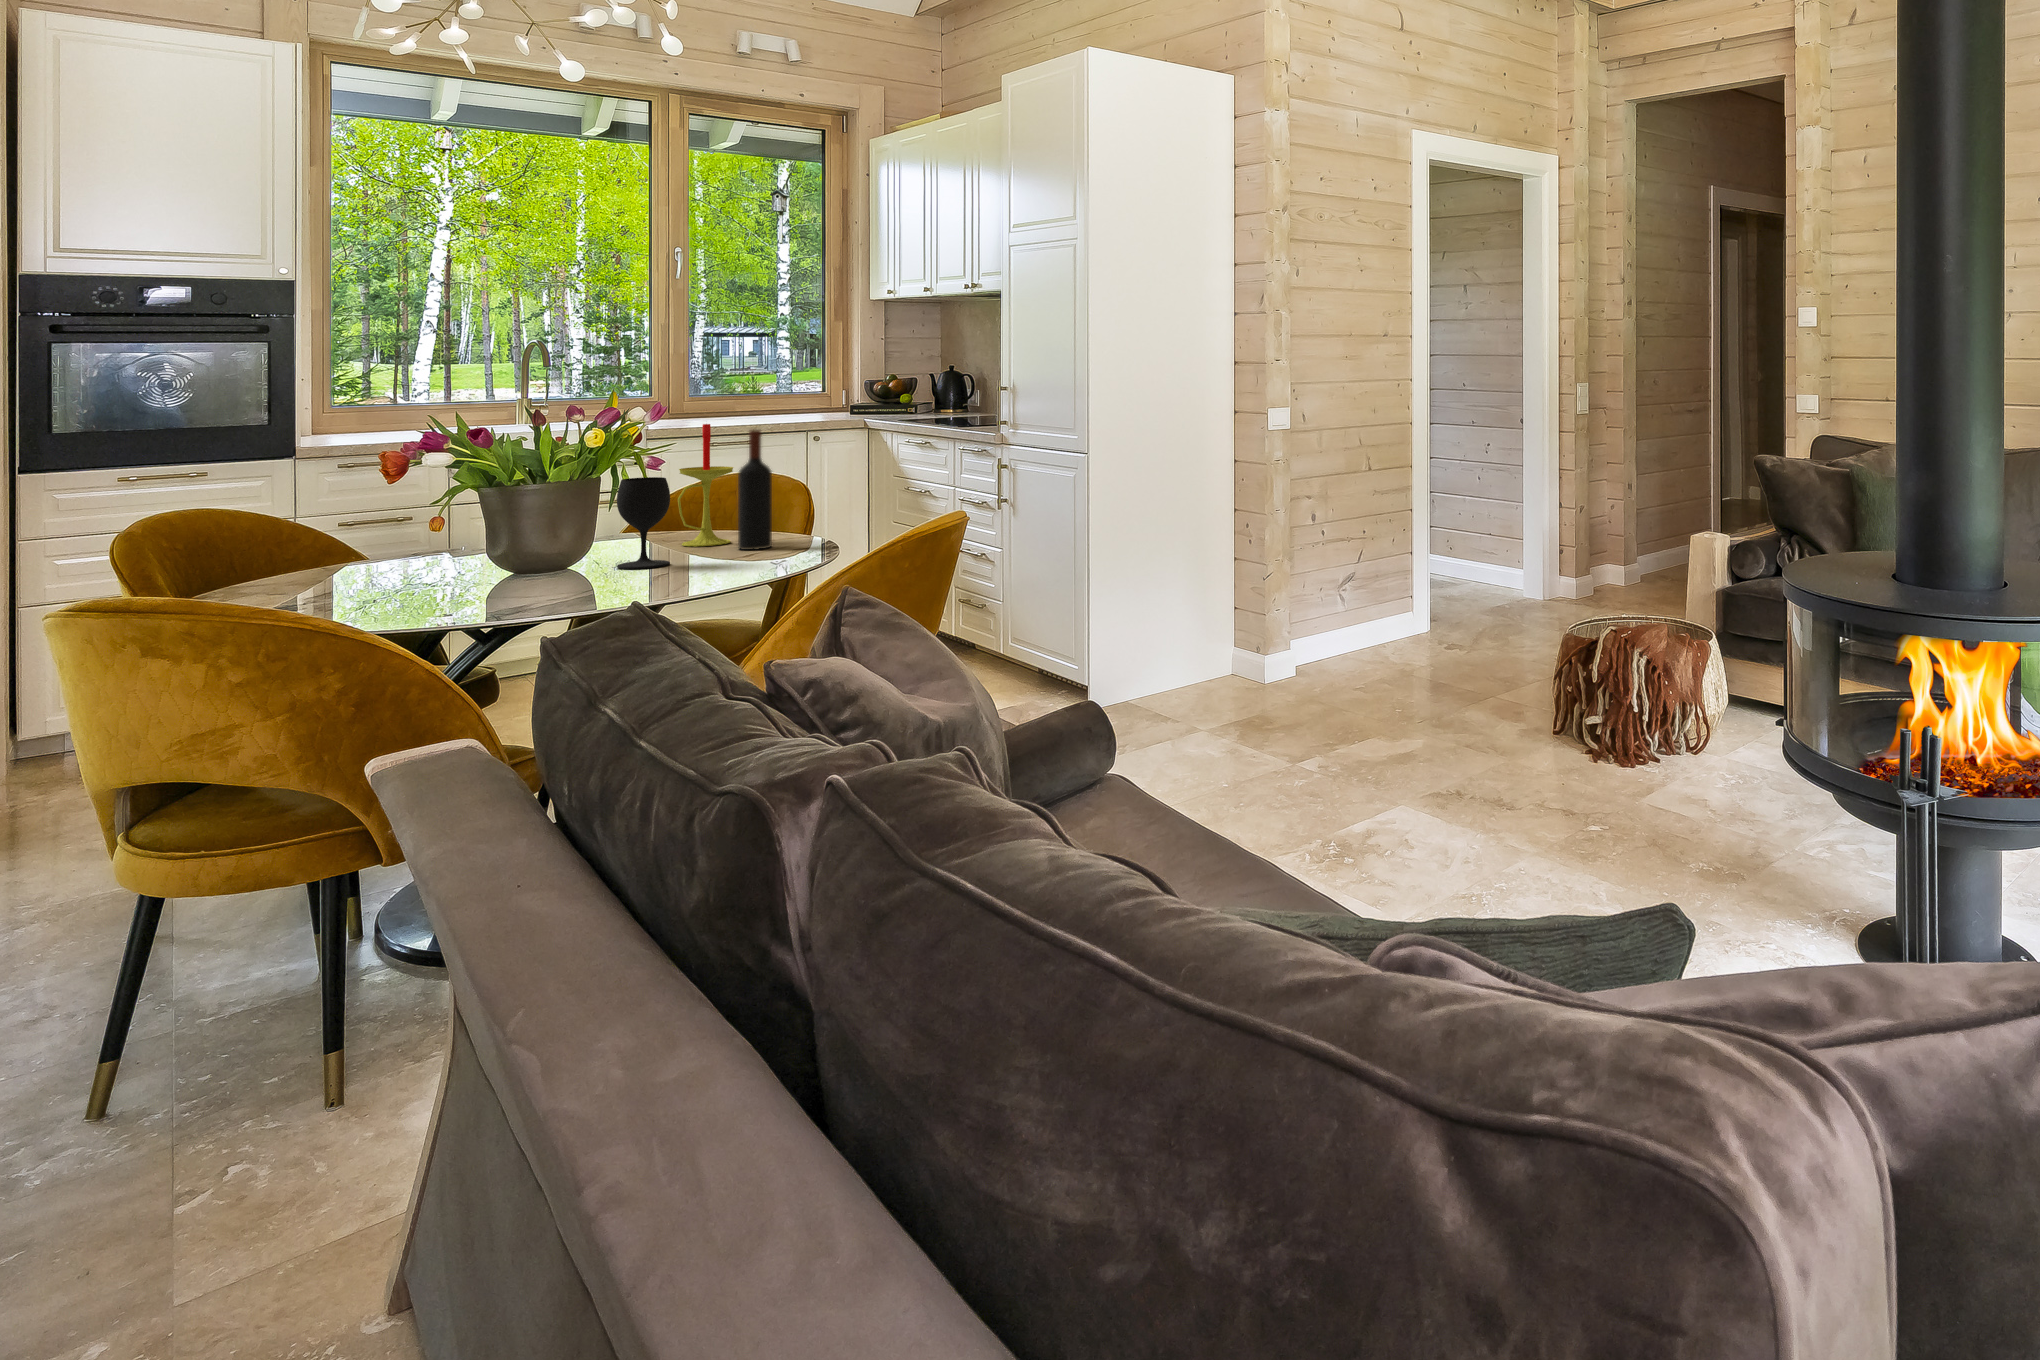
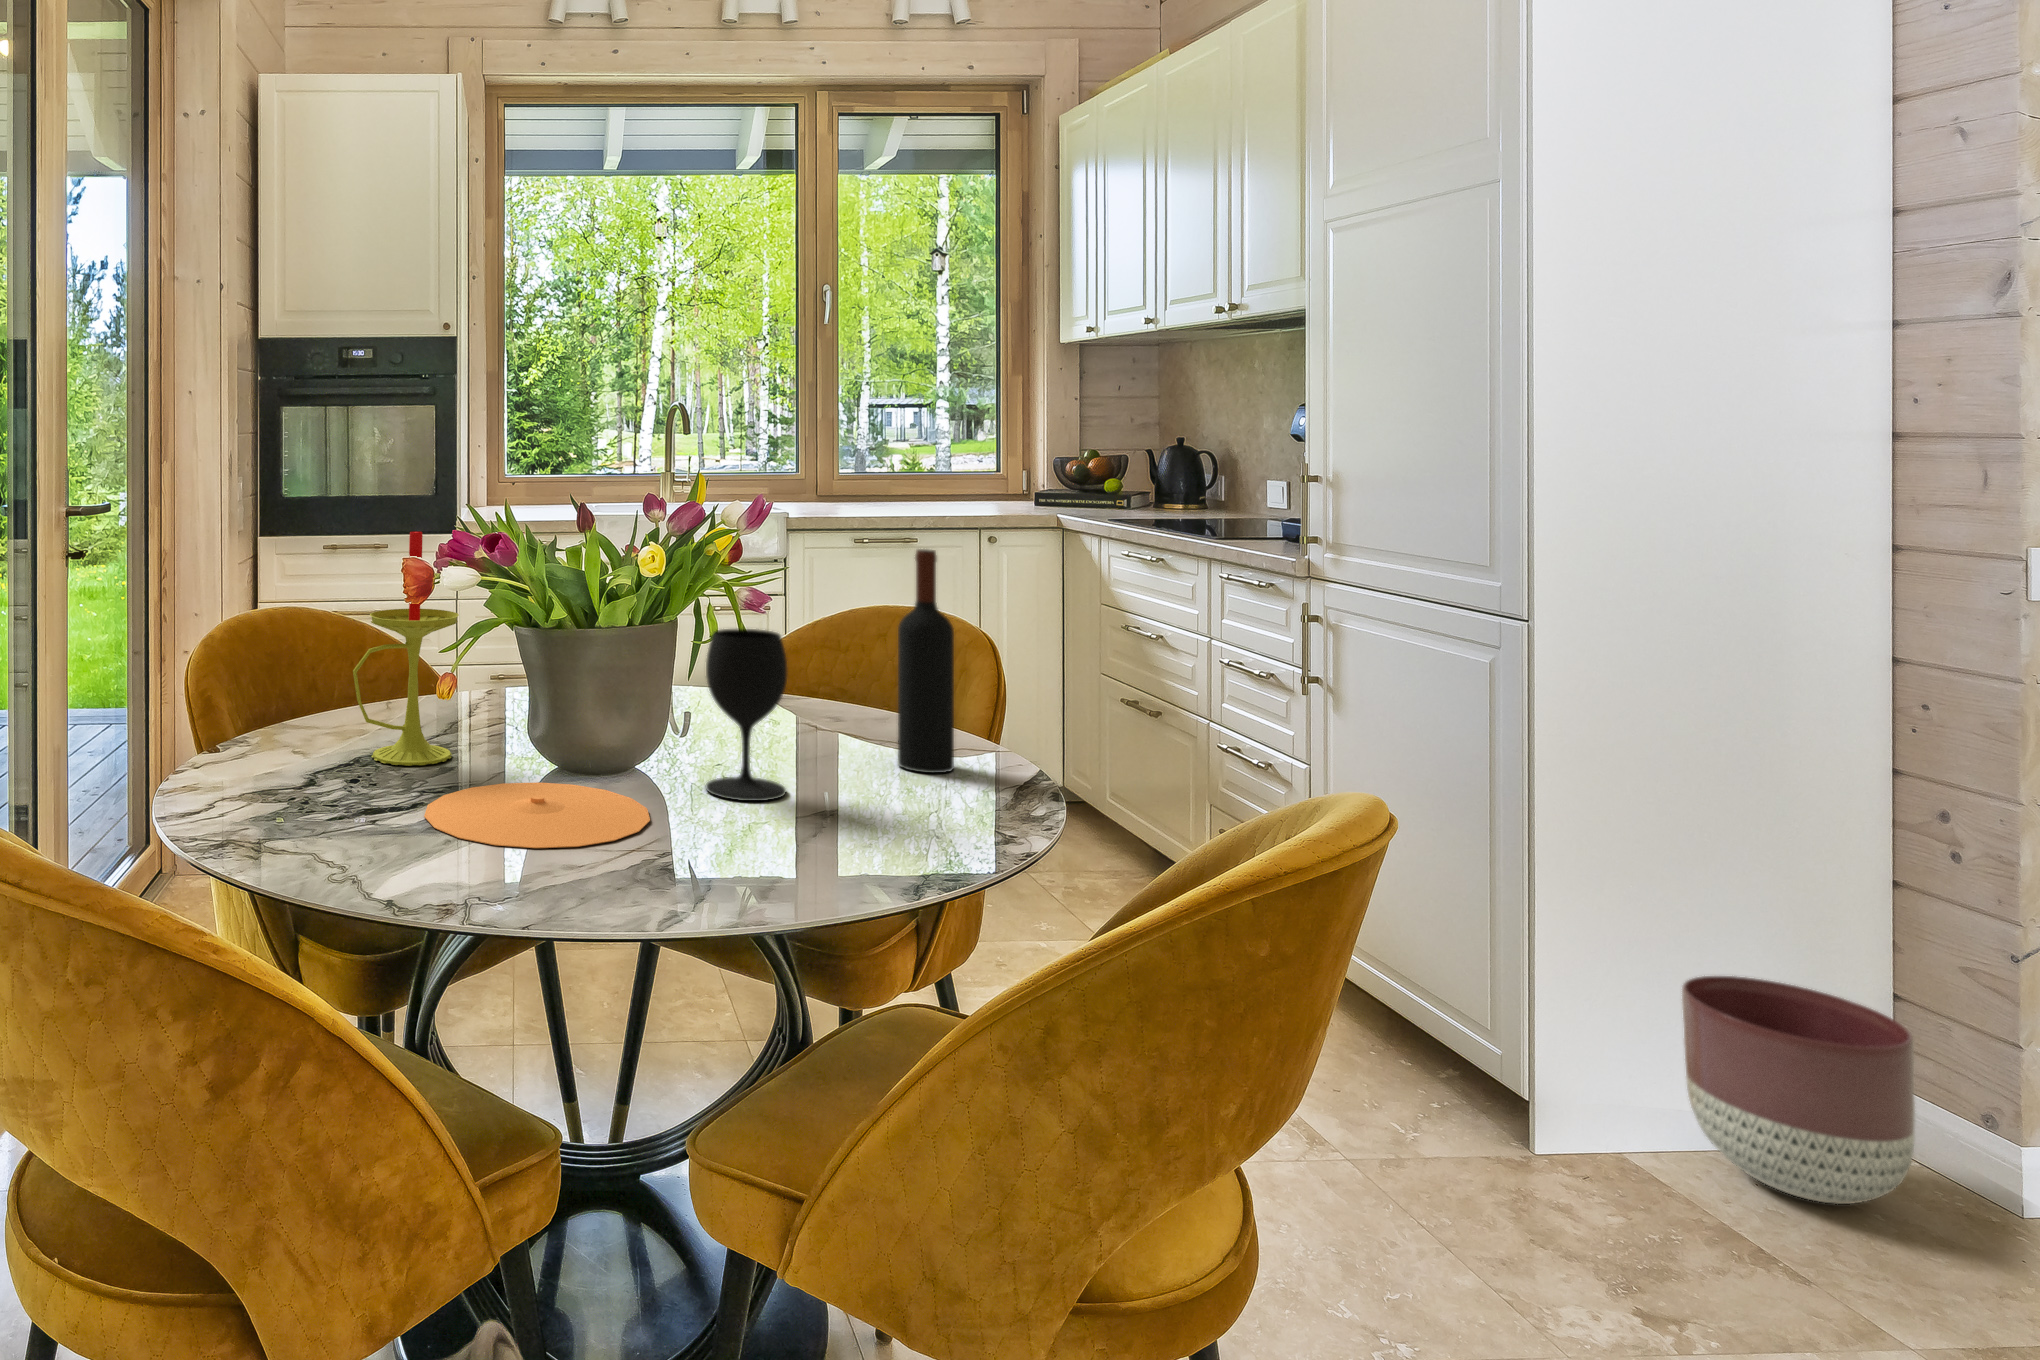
candle: present [678,424,733,547] -> present [353,532,459,766]
plate: none [426,574,587,598] -> present [424,782,650,848]
planter: none [1147,612,1225,699] -> present [1682,976,1915,1204]

